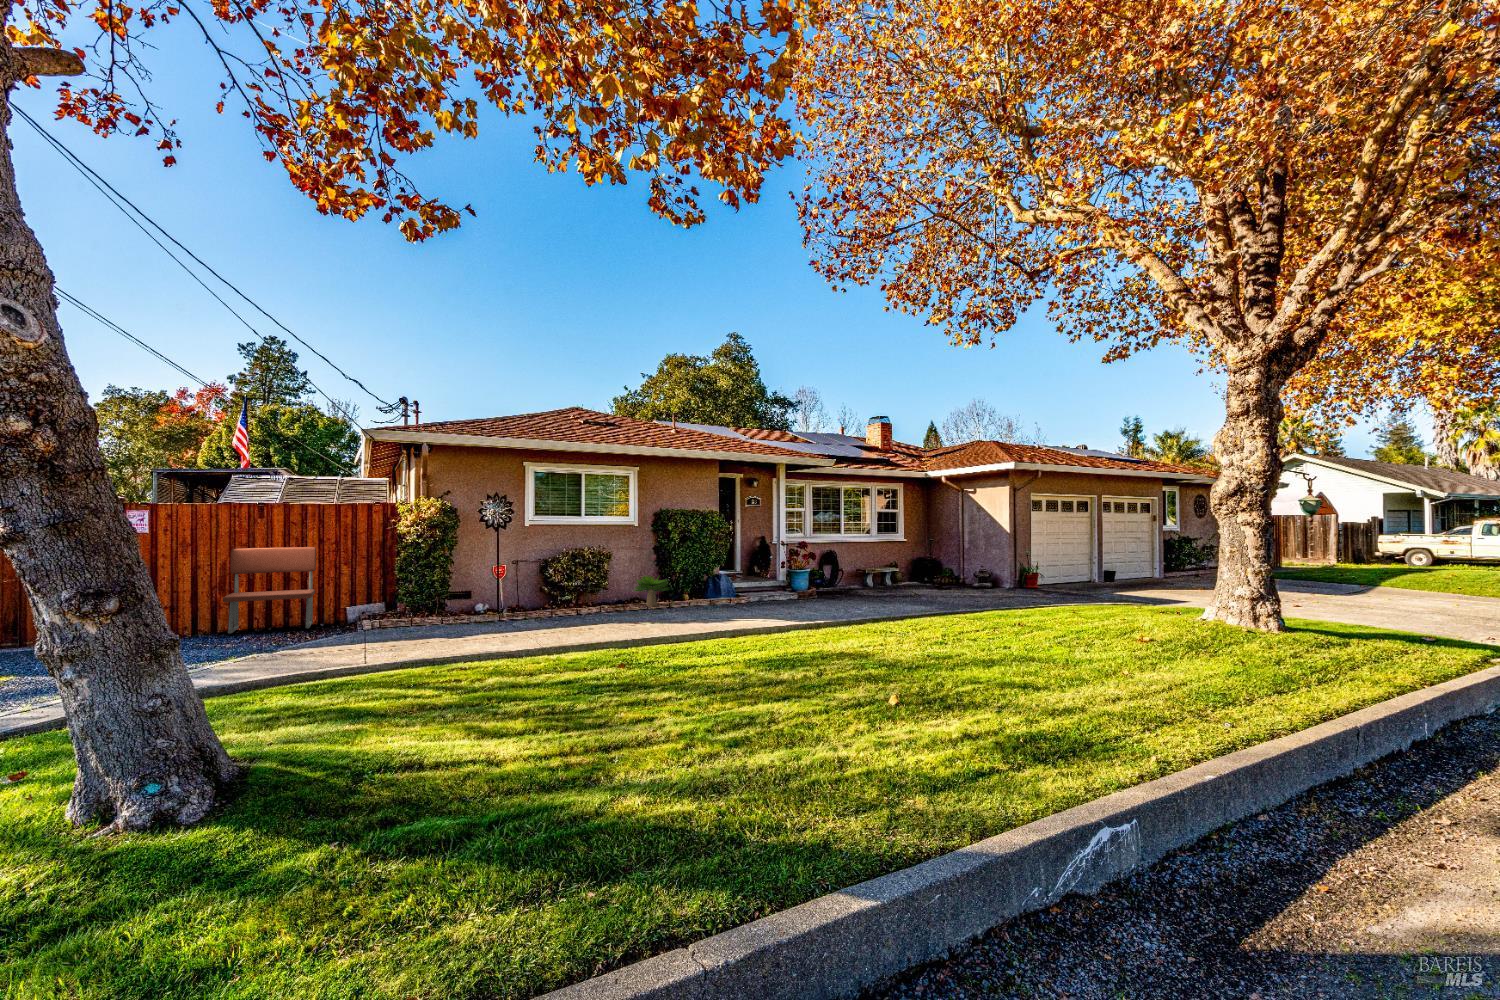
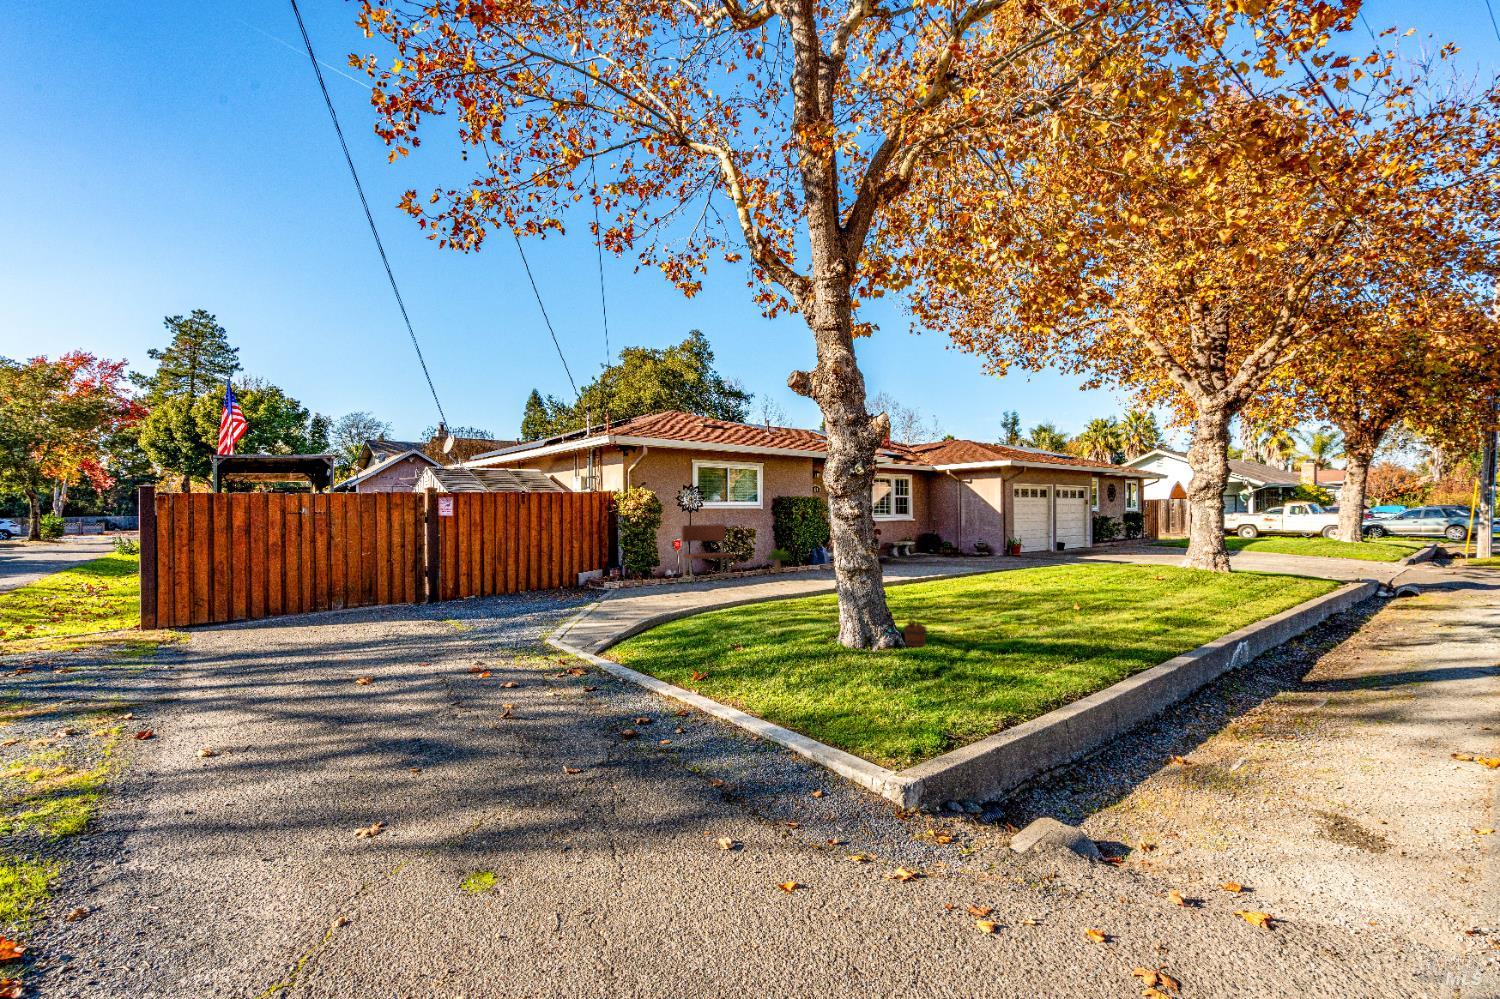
bench: present [223,547,316,634] -> present [681,524,735,580]
wooden bucket: none [48,762,123,864] -> present [904,608,927,647]

